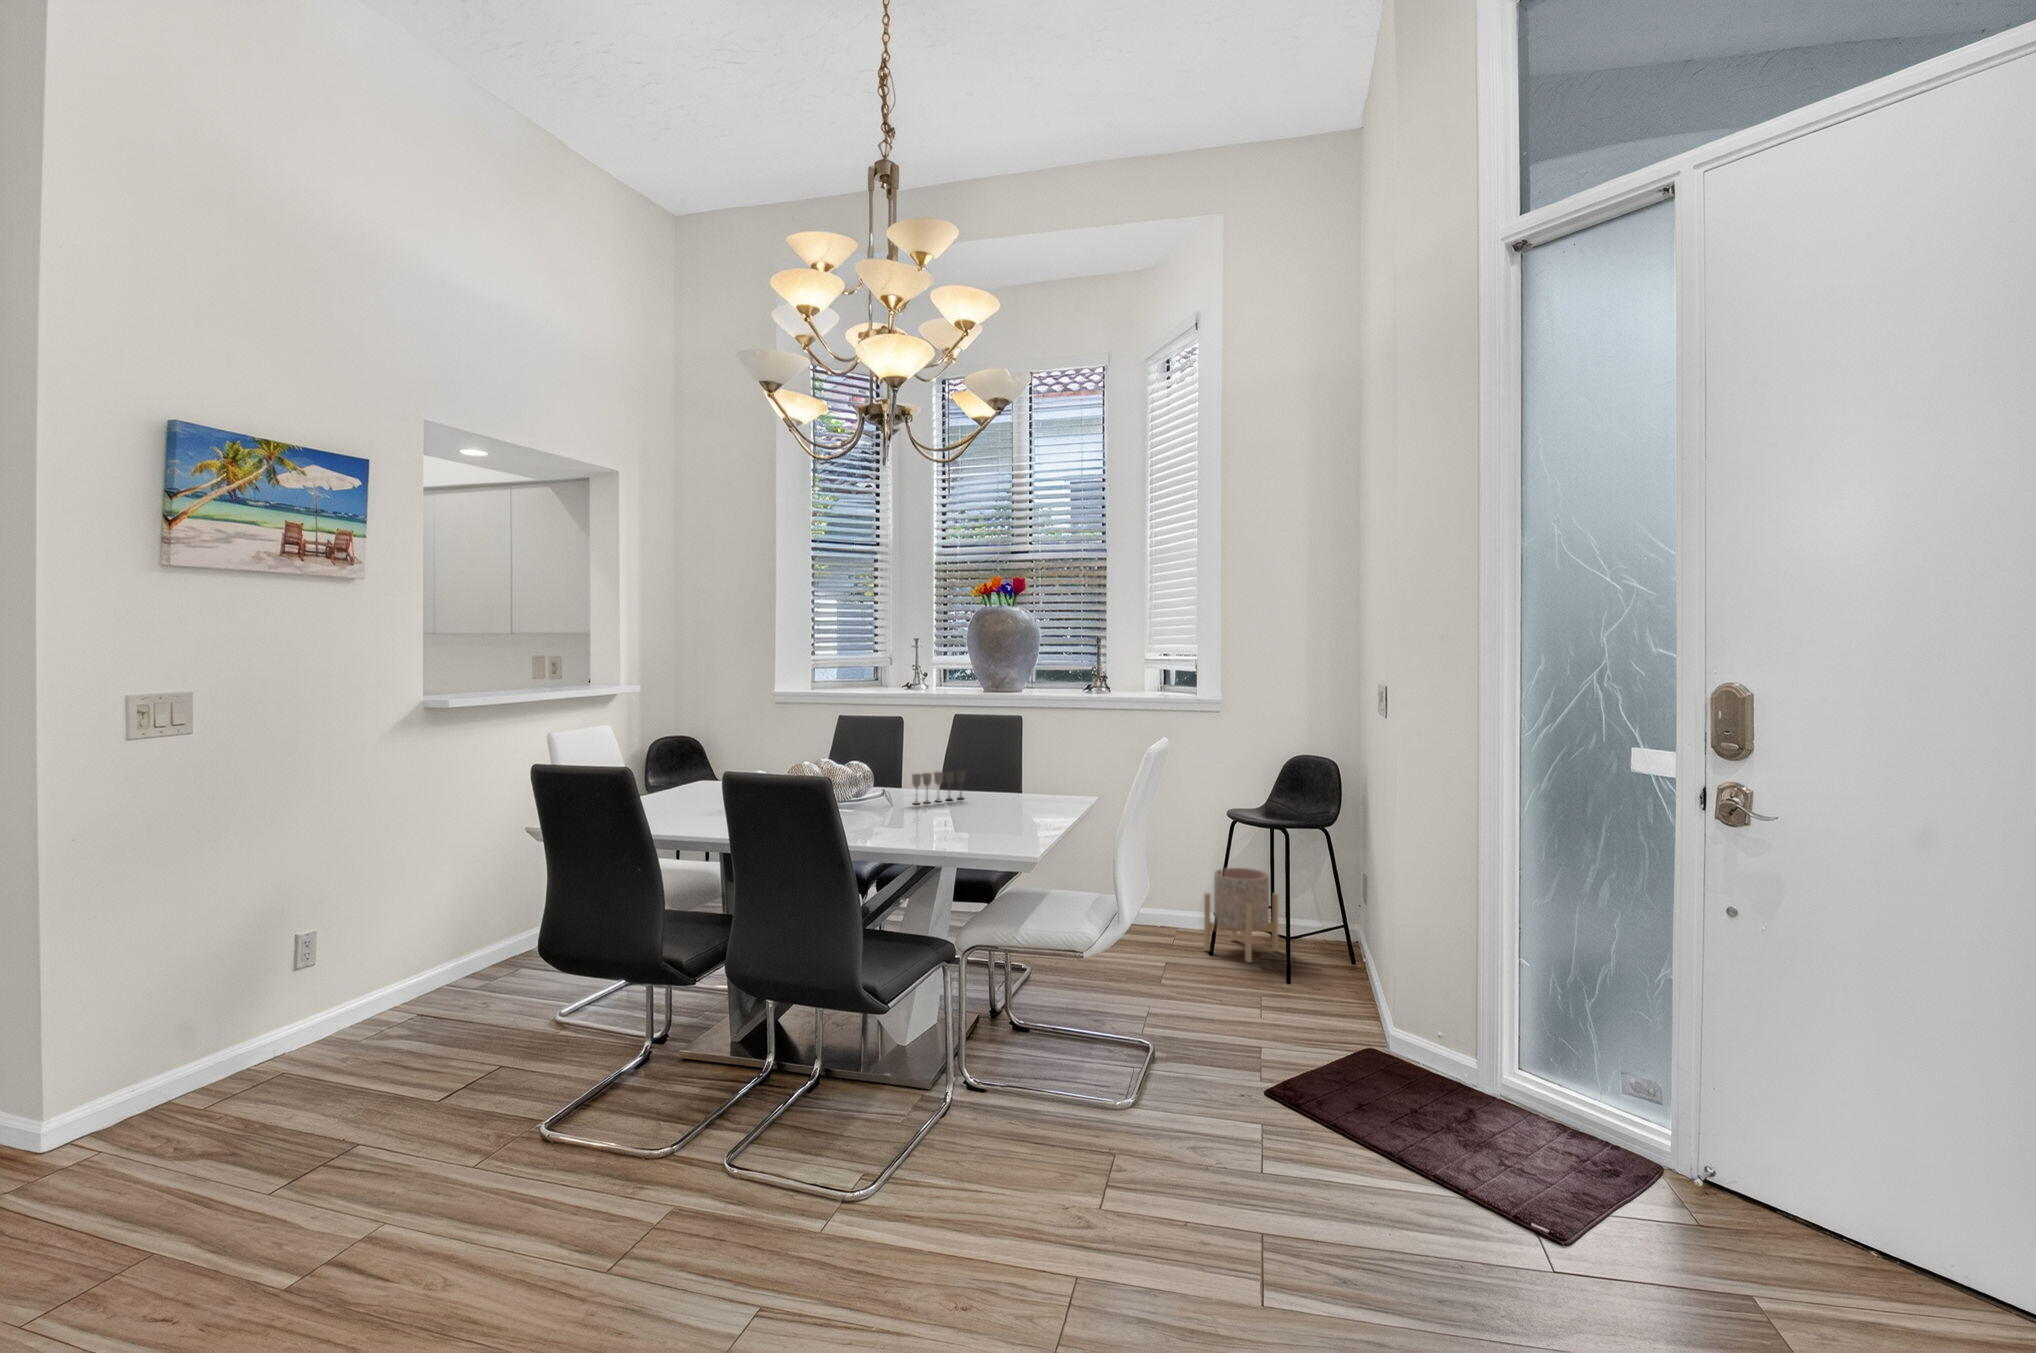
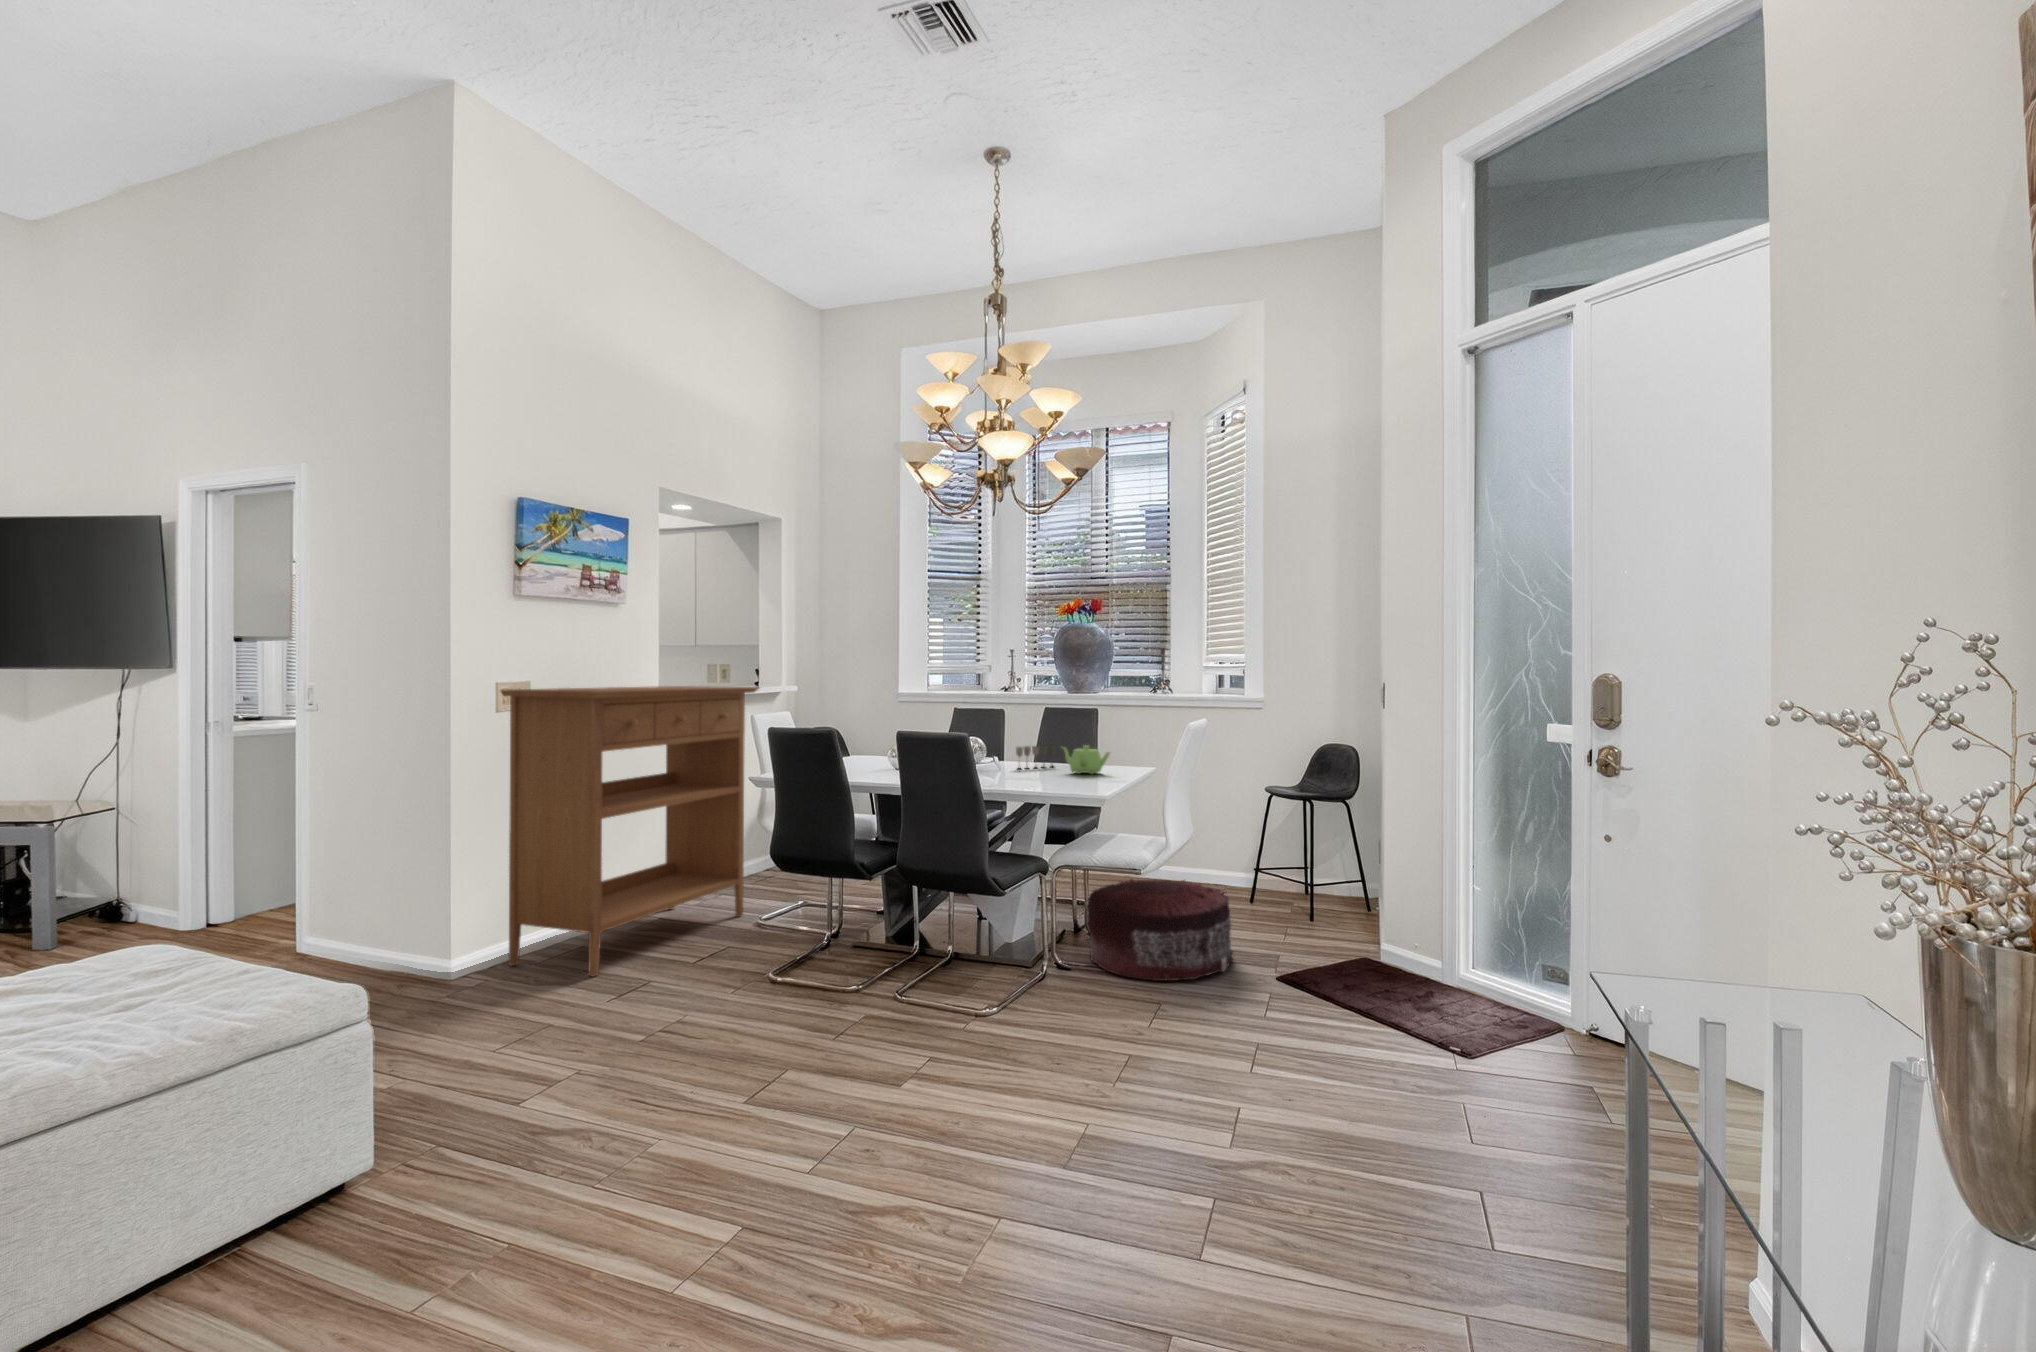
console table: none [125,693,567,1135] -> present [501,686,759,976]
teapot: none [970,773,1037,813] -> present [1063,745,1110,774]
planter: present [1204,868,1279,962] -> none [1247,833,1308,907]
pouf: none [1006,948,1203,1105] -> present [1087,879,1233,981]

